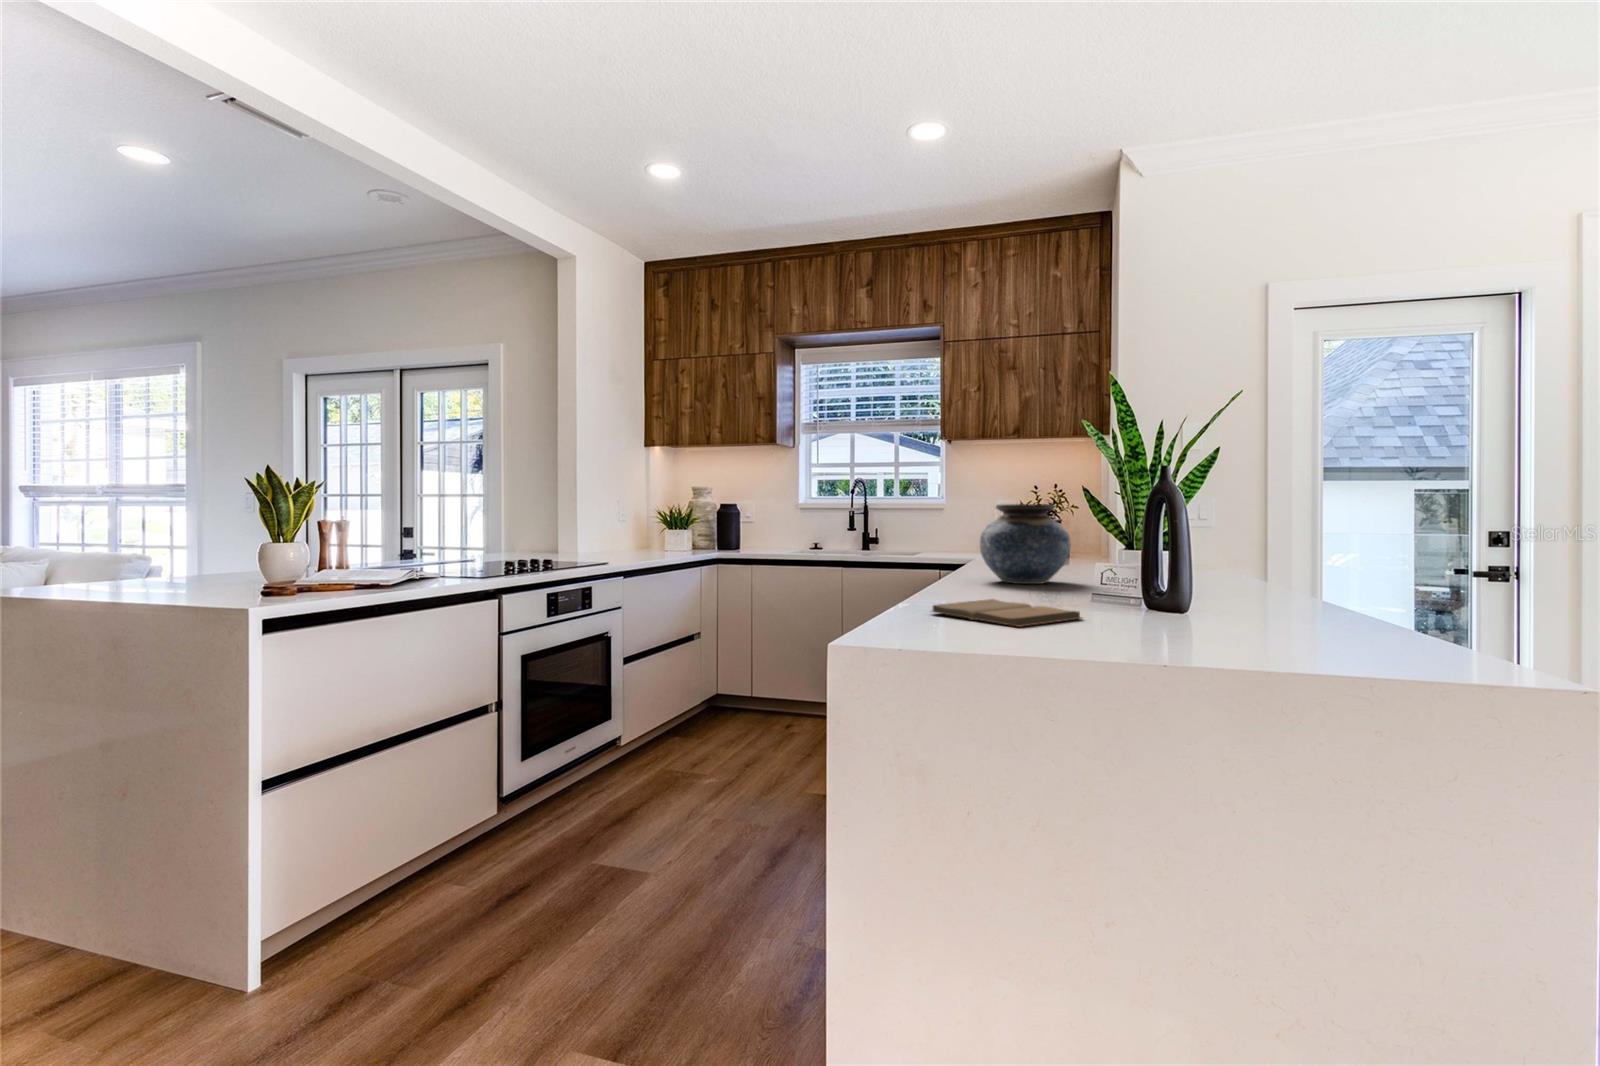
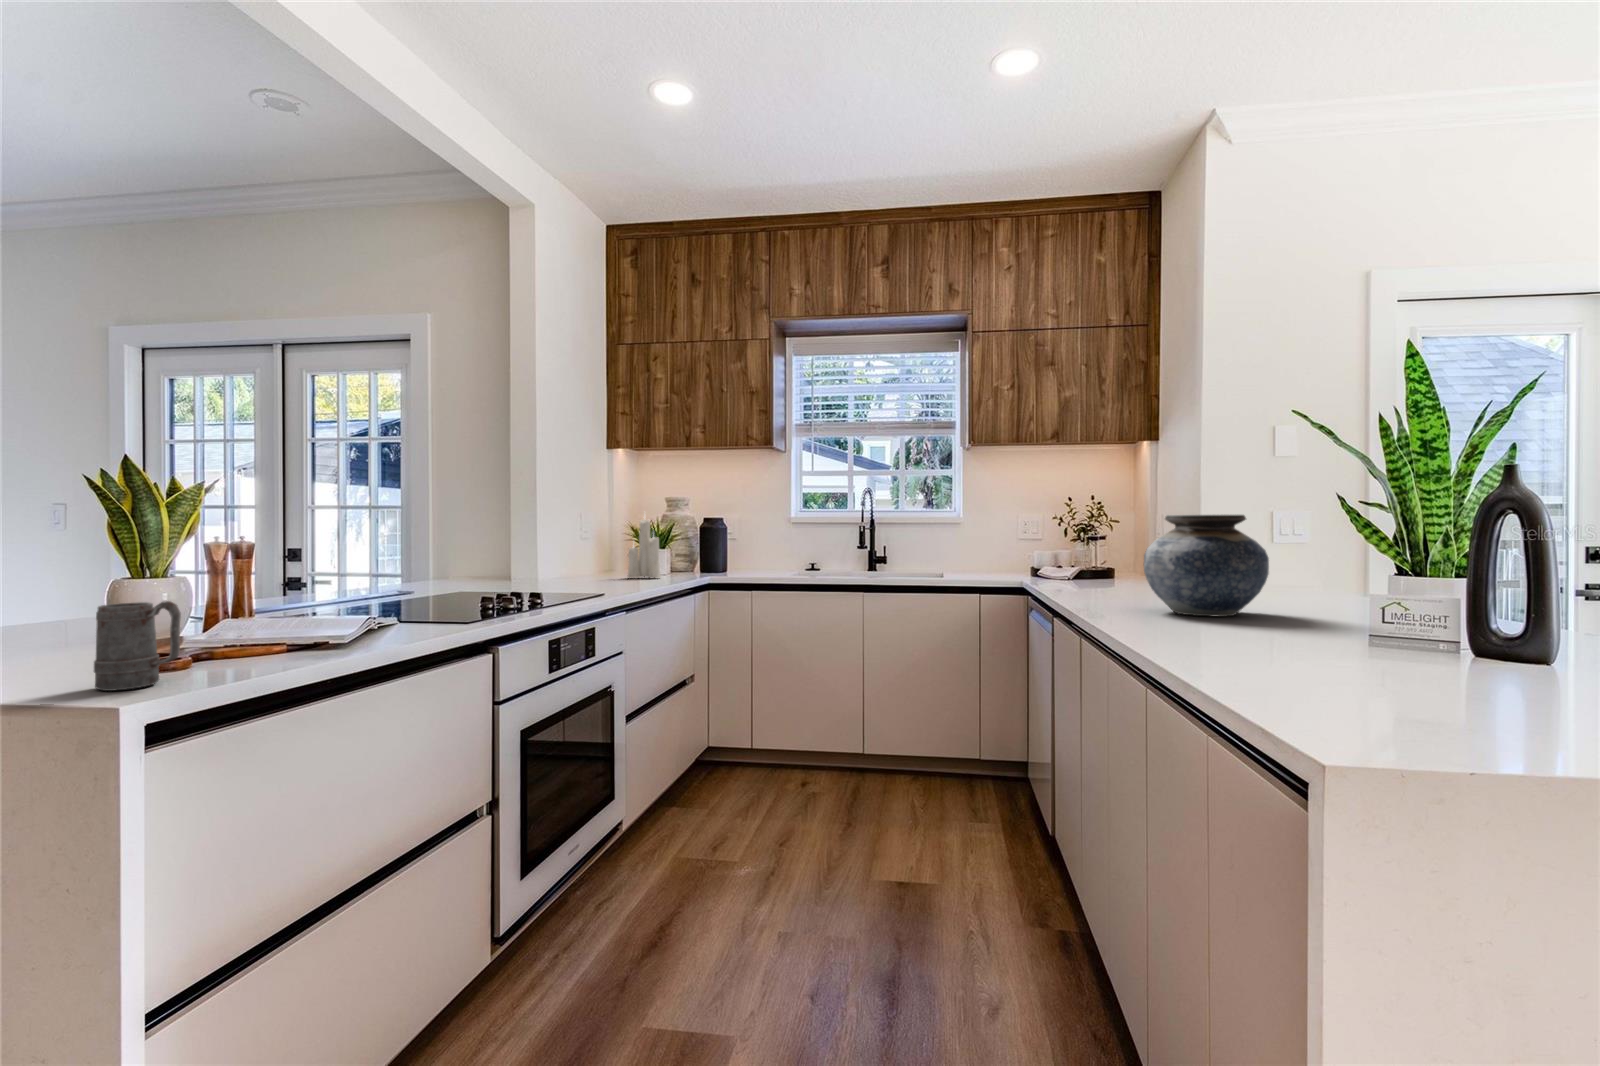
candle: none [653,496,680,554] -> present [627,519,661,578]
mug: none [244,553,287,602] -> present [94,601,181,691]
book: present [932,599,1081,627] -> none [1303,650,1555,708]

